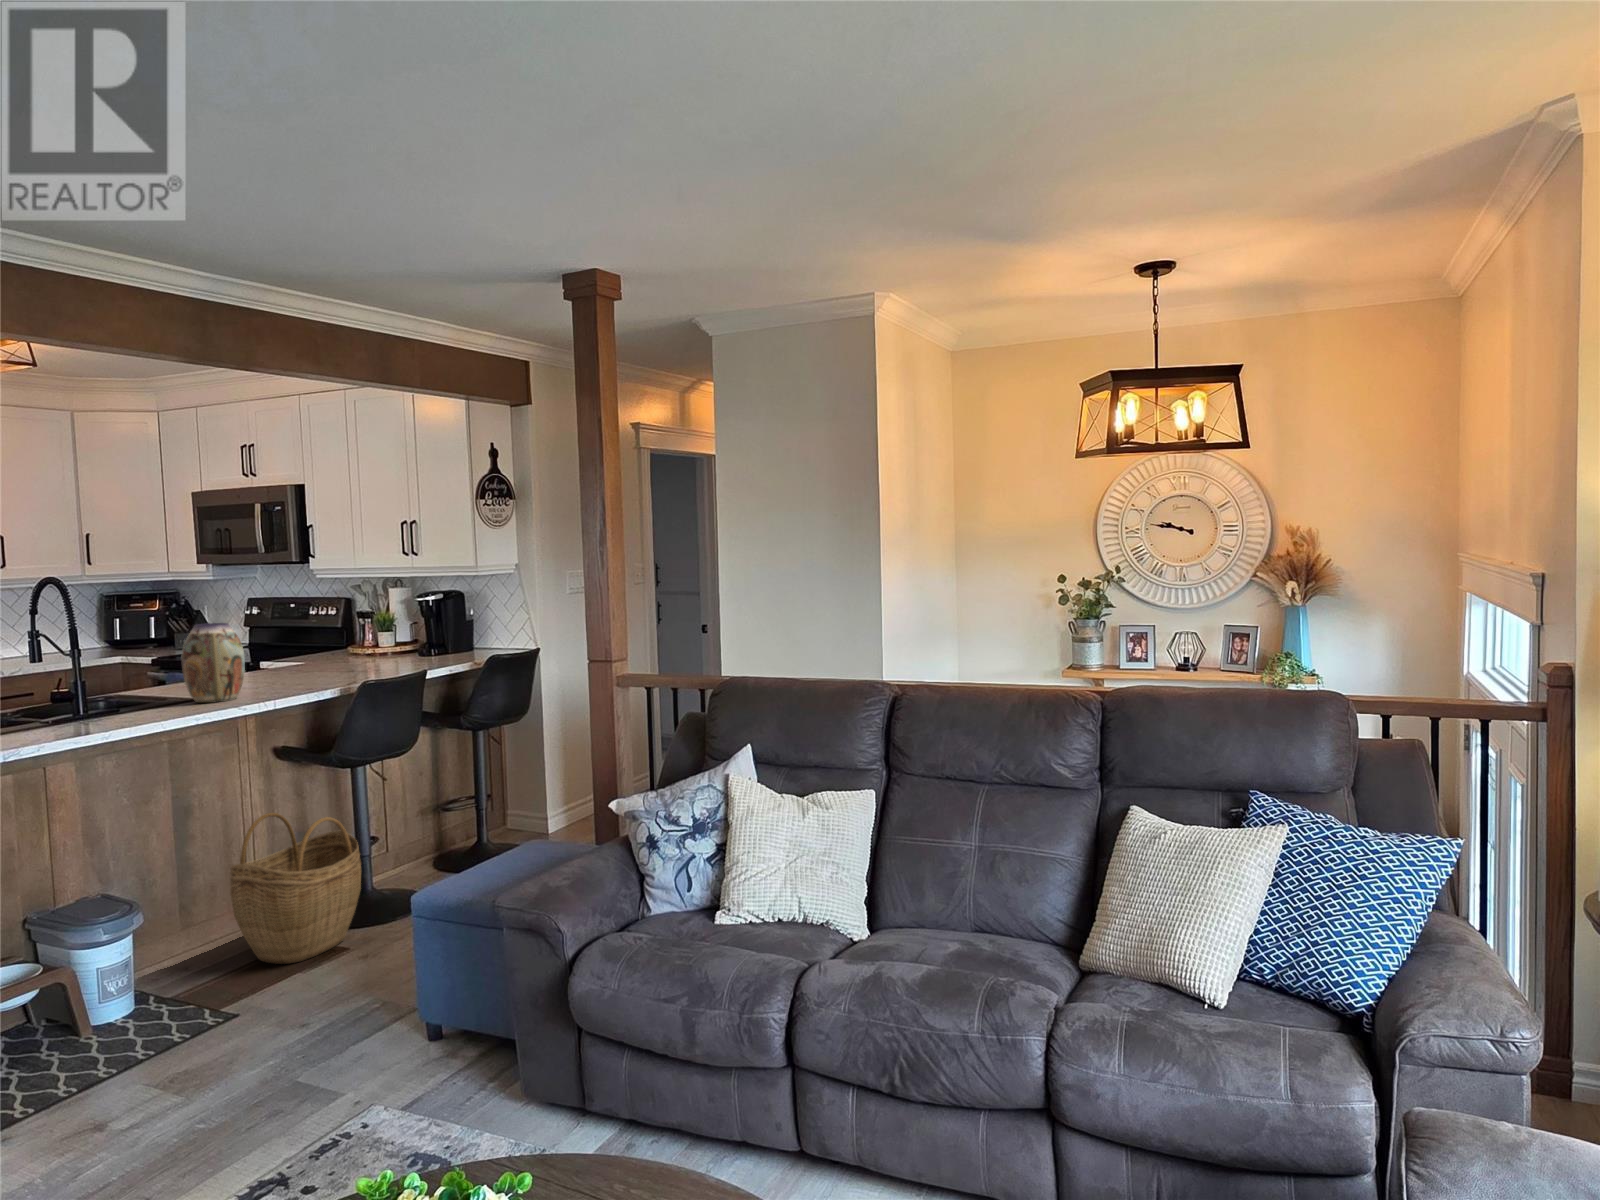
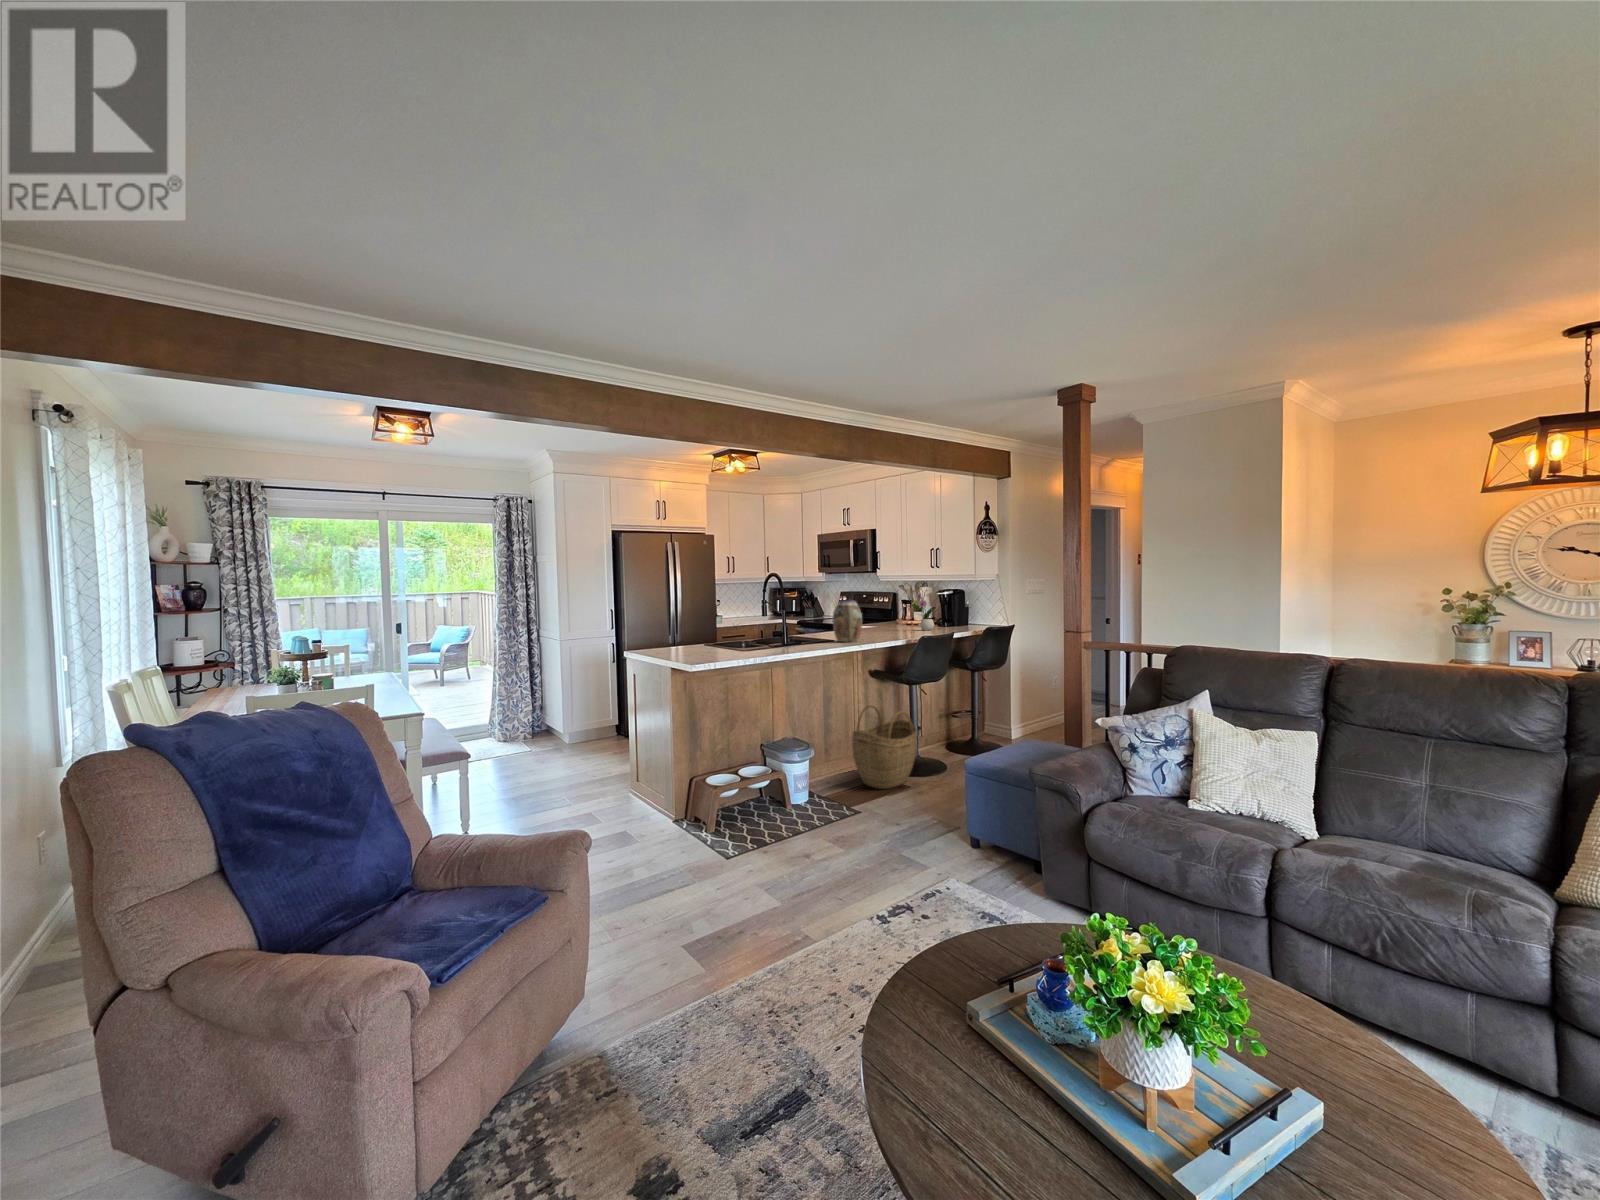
flower arrangement: none [370,589,408,666] -> present [916,586,935,630]

